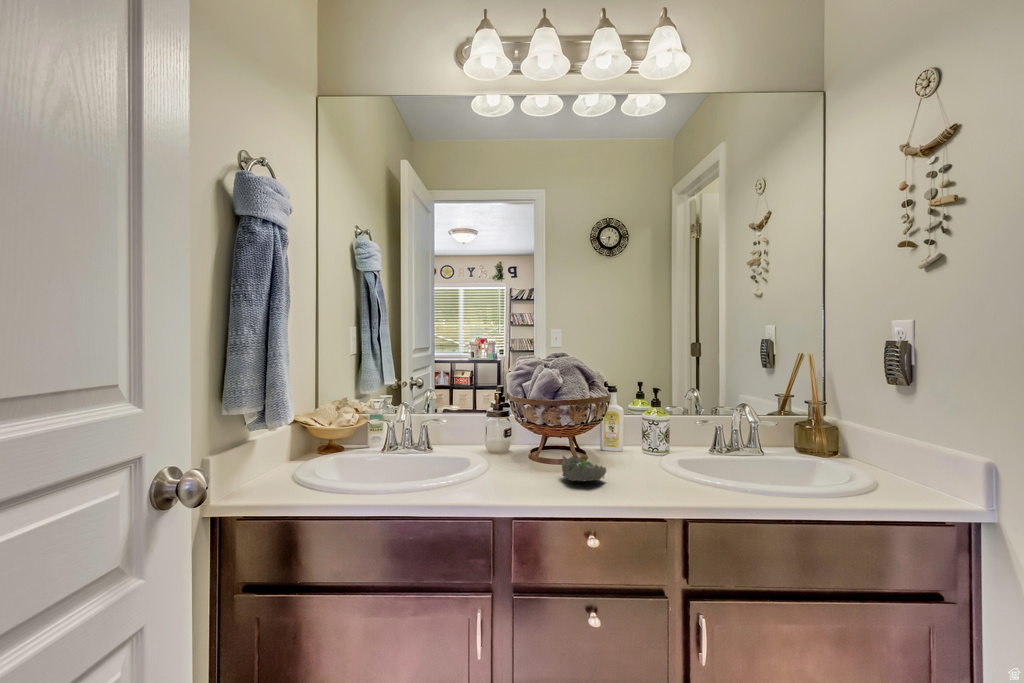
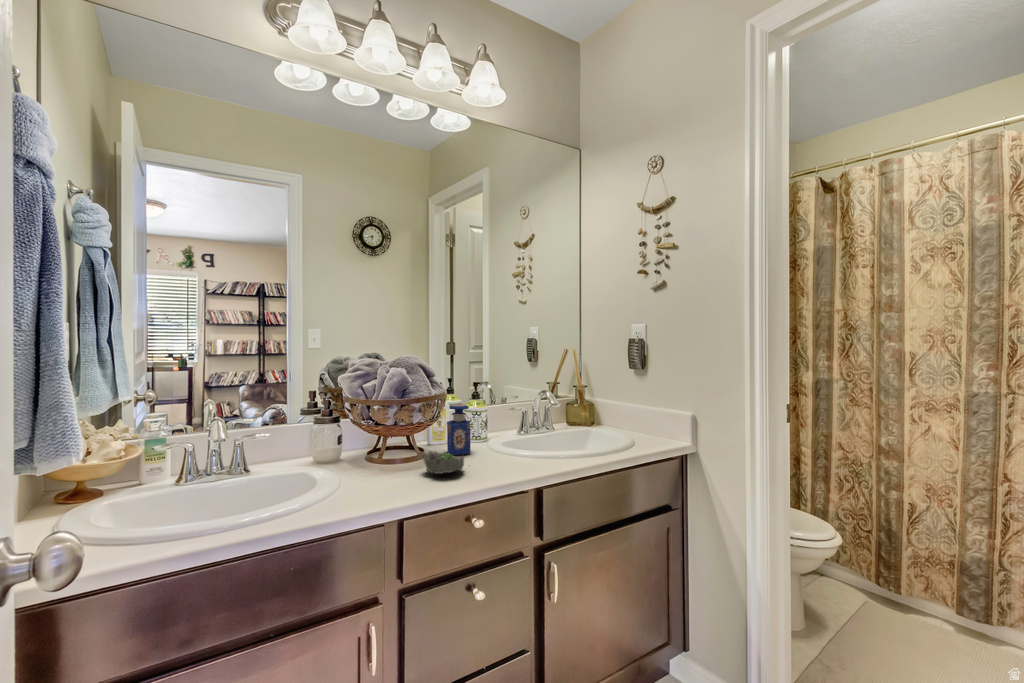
perfume bottle: none [607,410,635,466] -> present [447,404,471,455]

